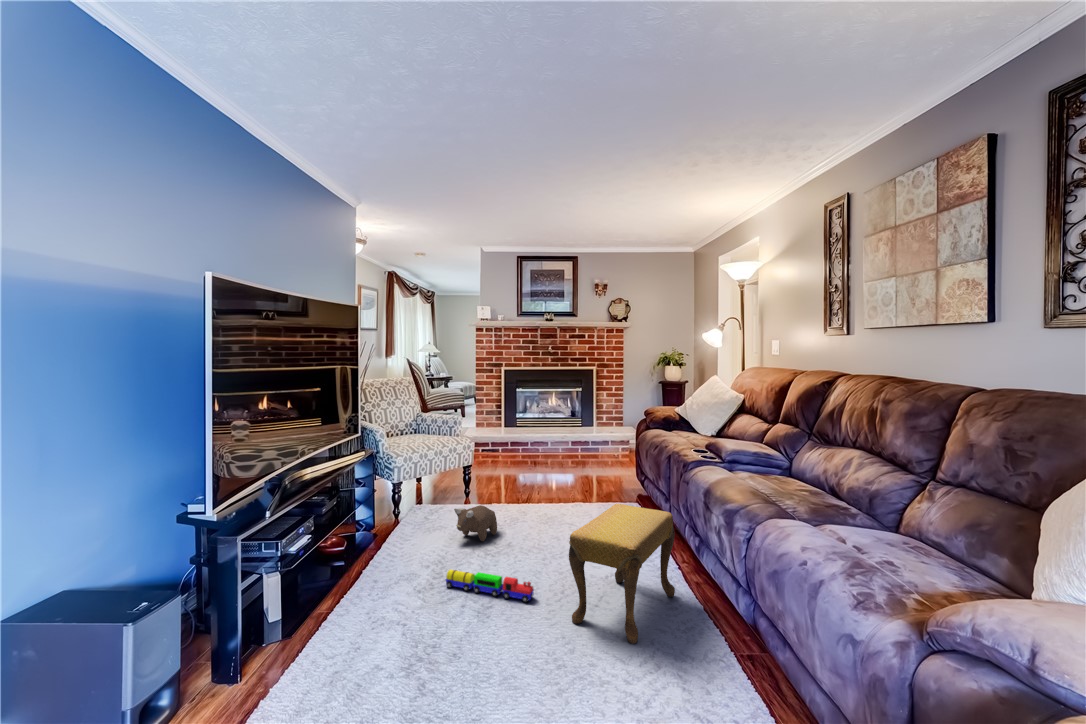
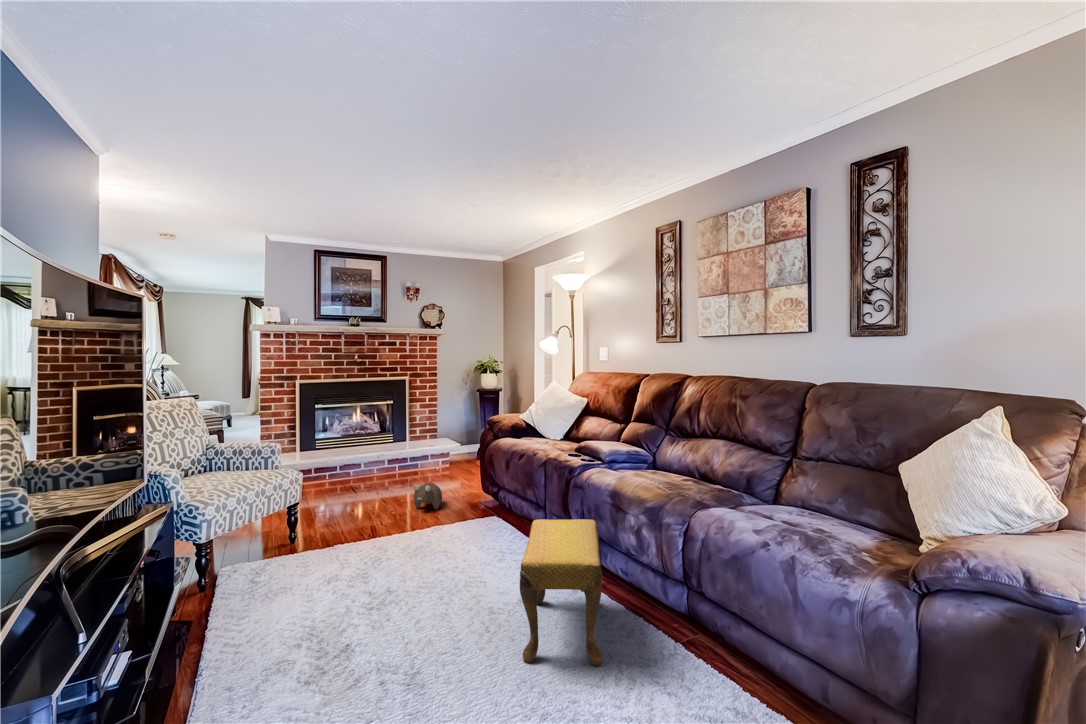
plush toy: present [454,505,497,541] -> present [413,482,442,509]
toy train: present [446,570,534,602] -> none [343,629,465,666]

